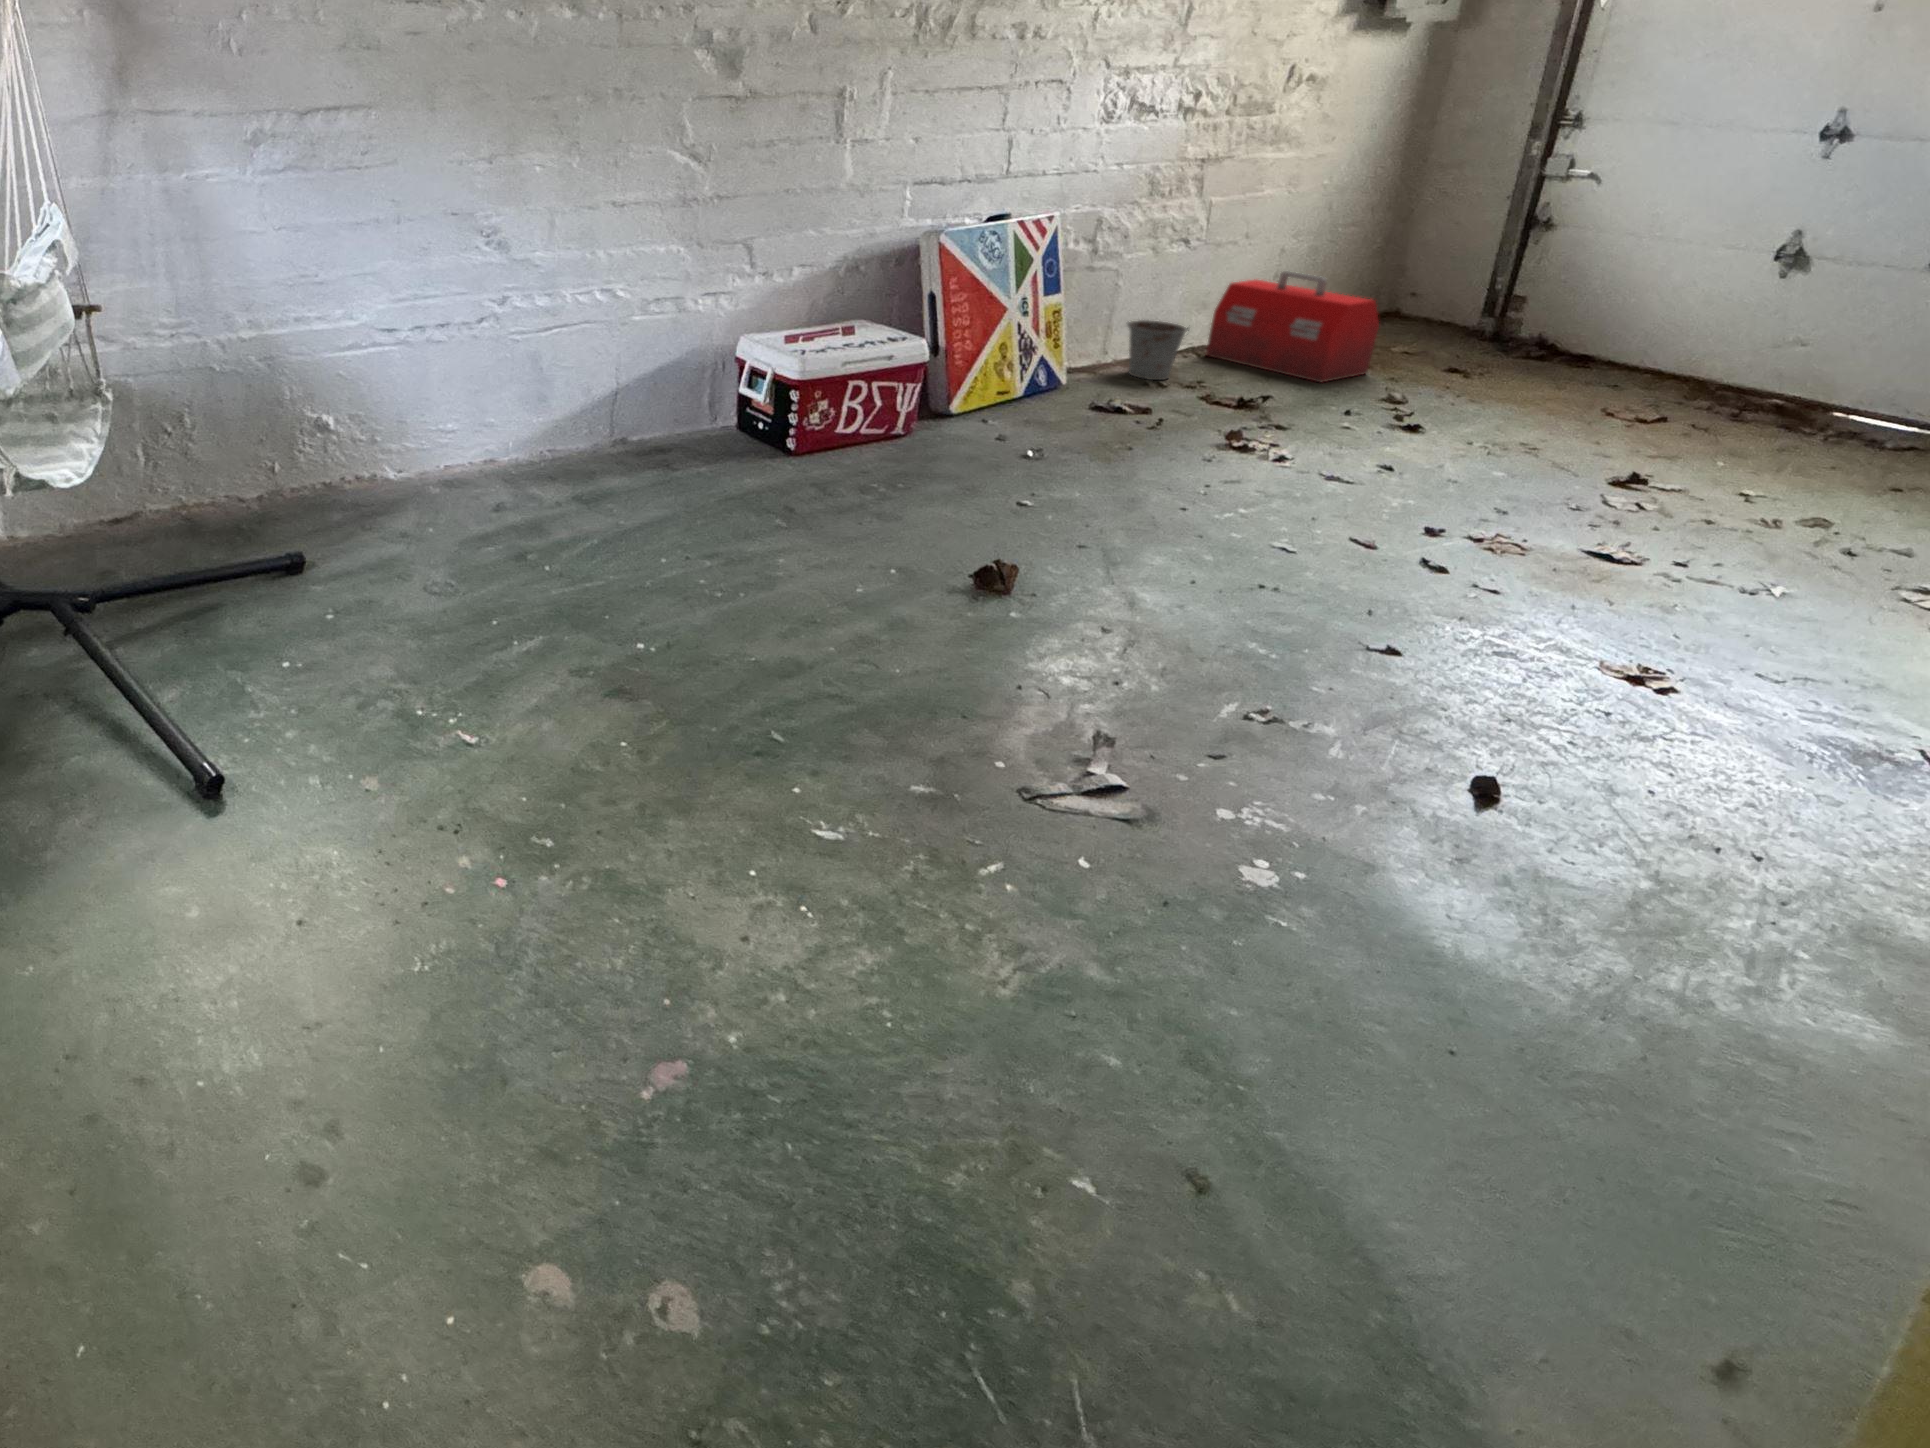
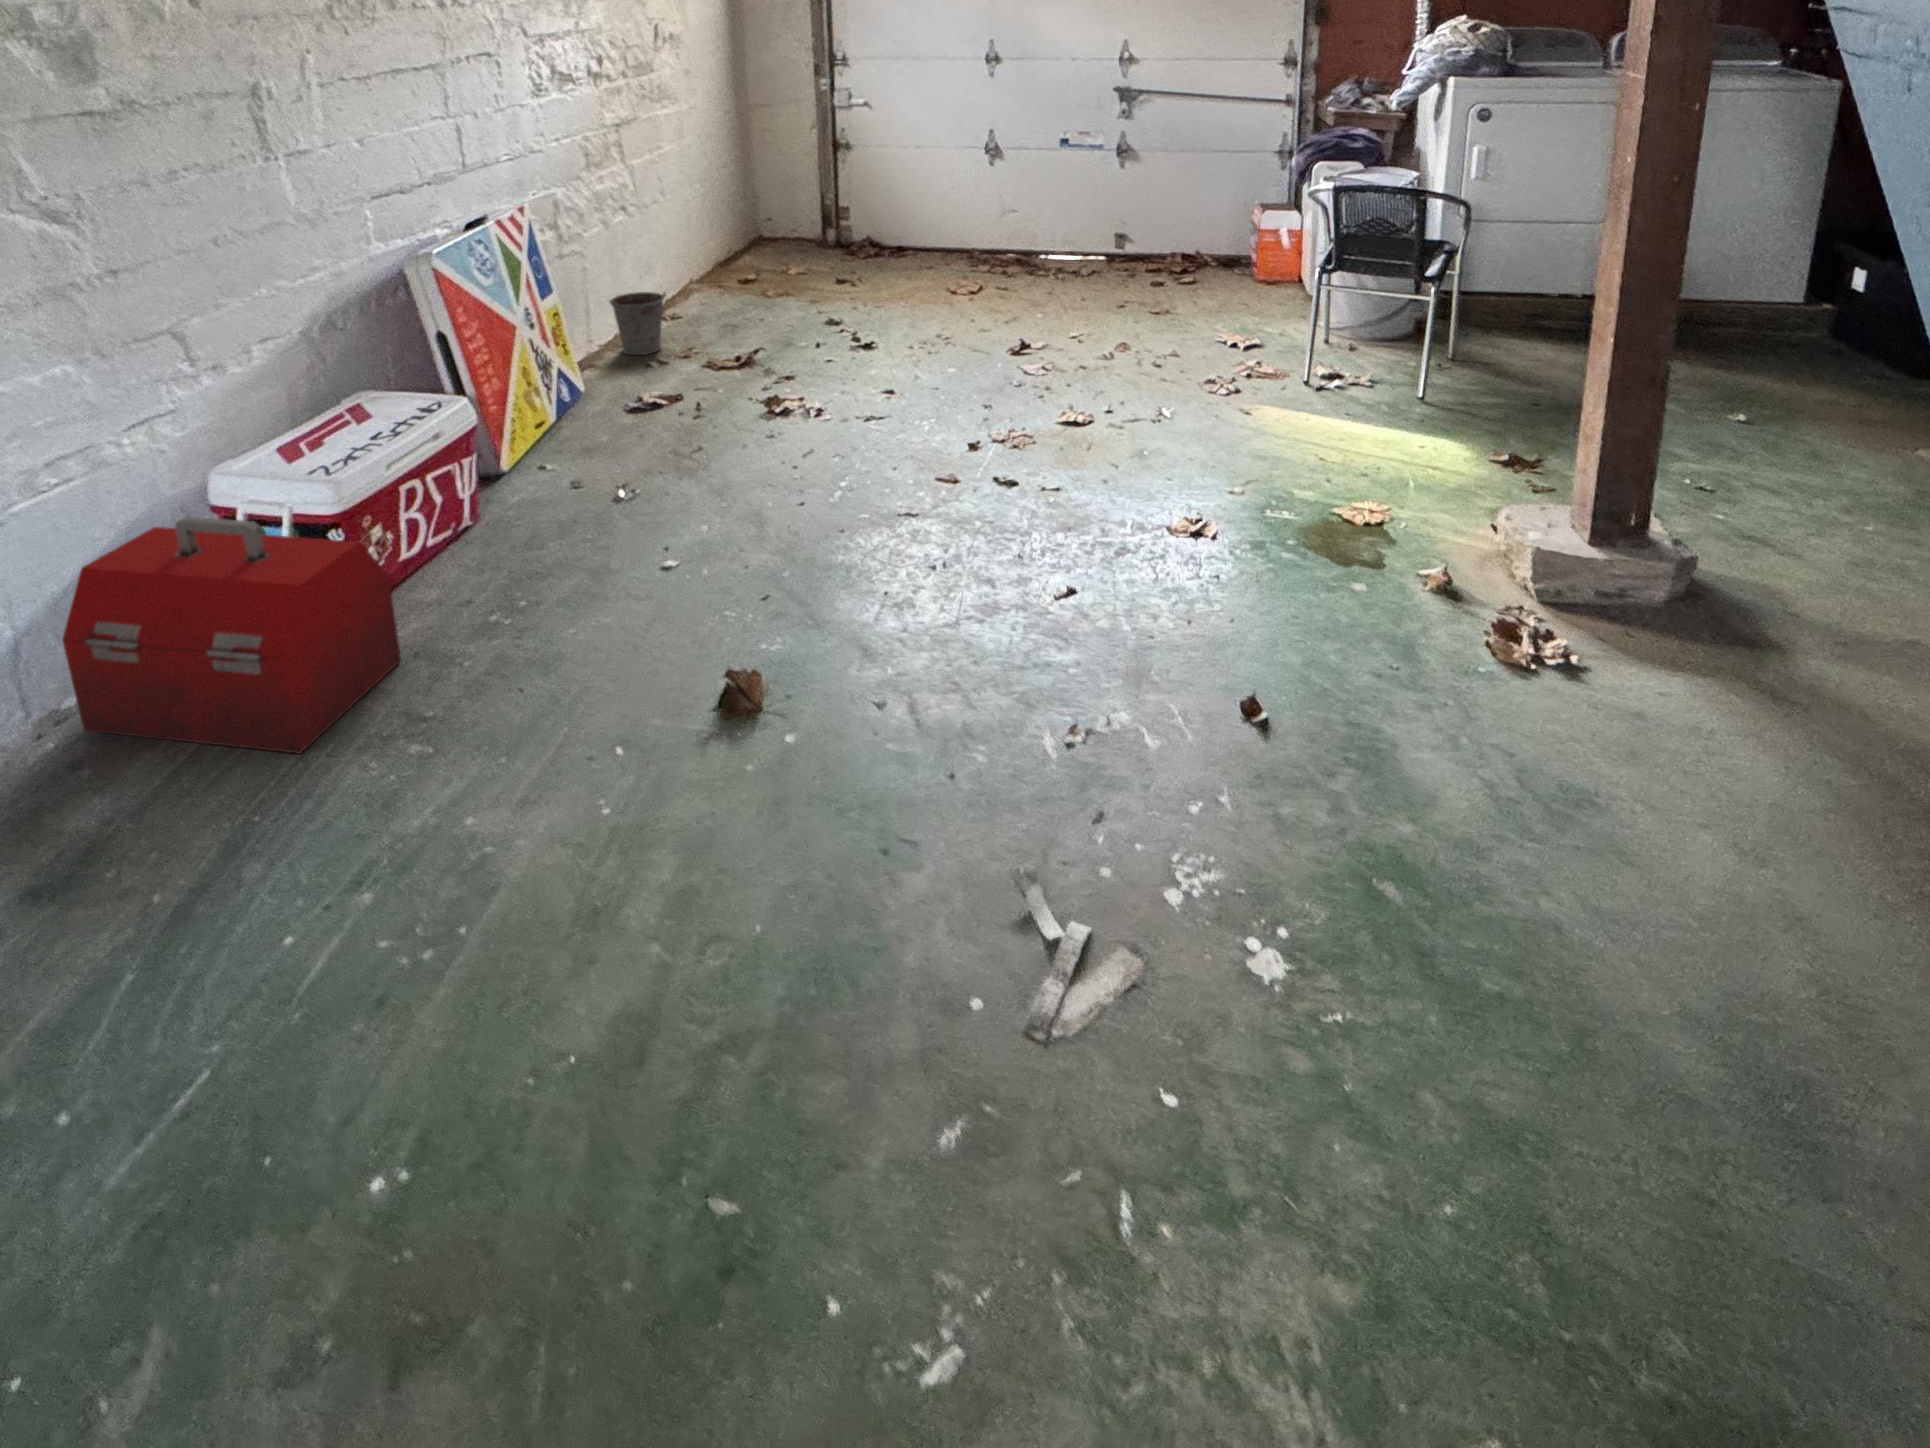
toolbox: present [1206,271,1379,382] -> present [62,517,401,753]

